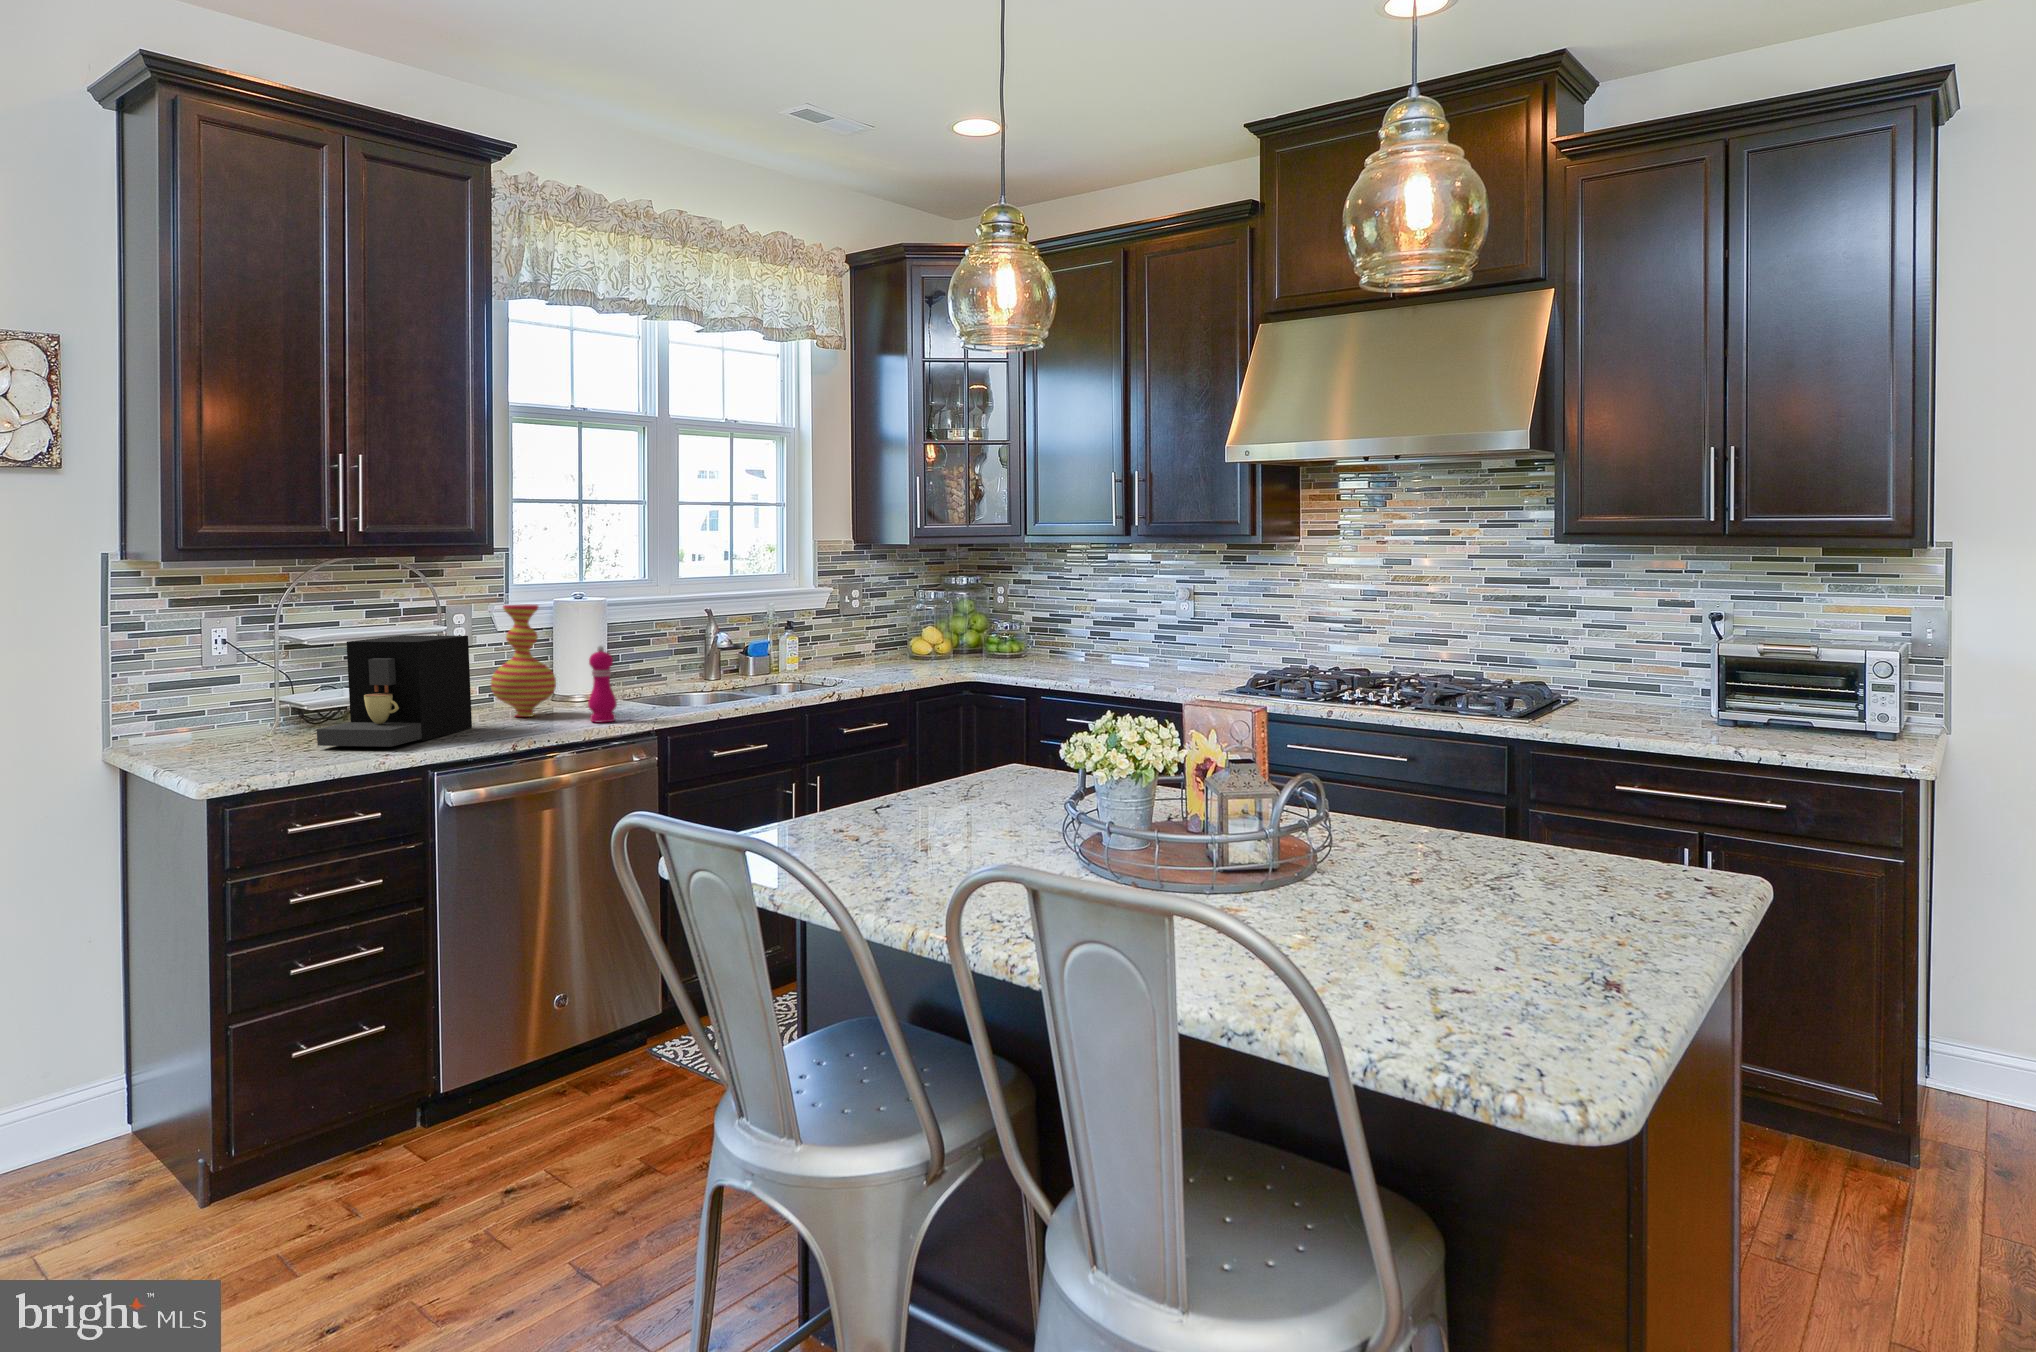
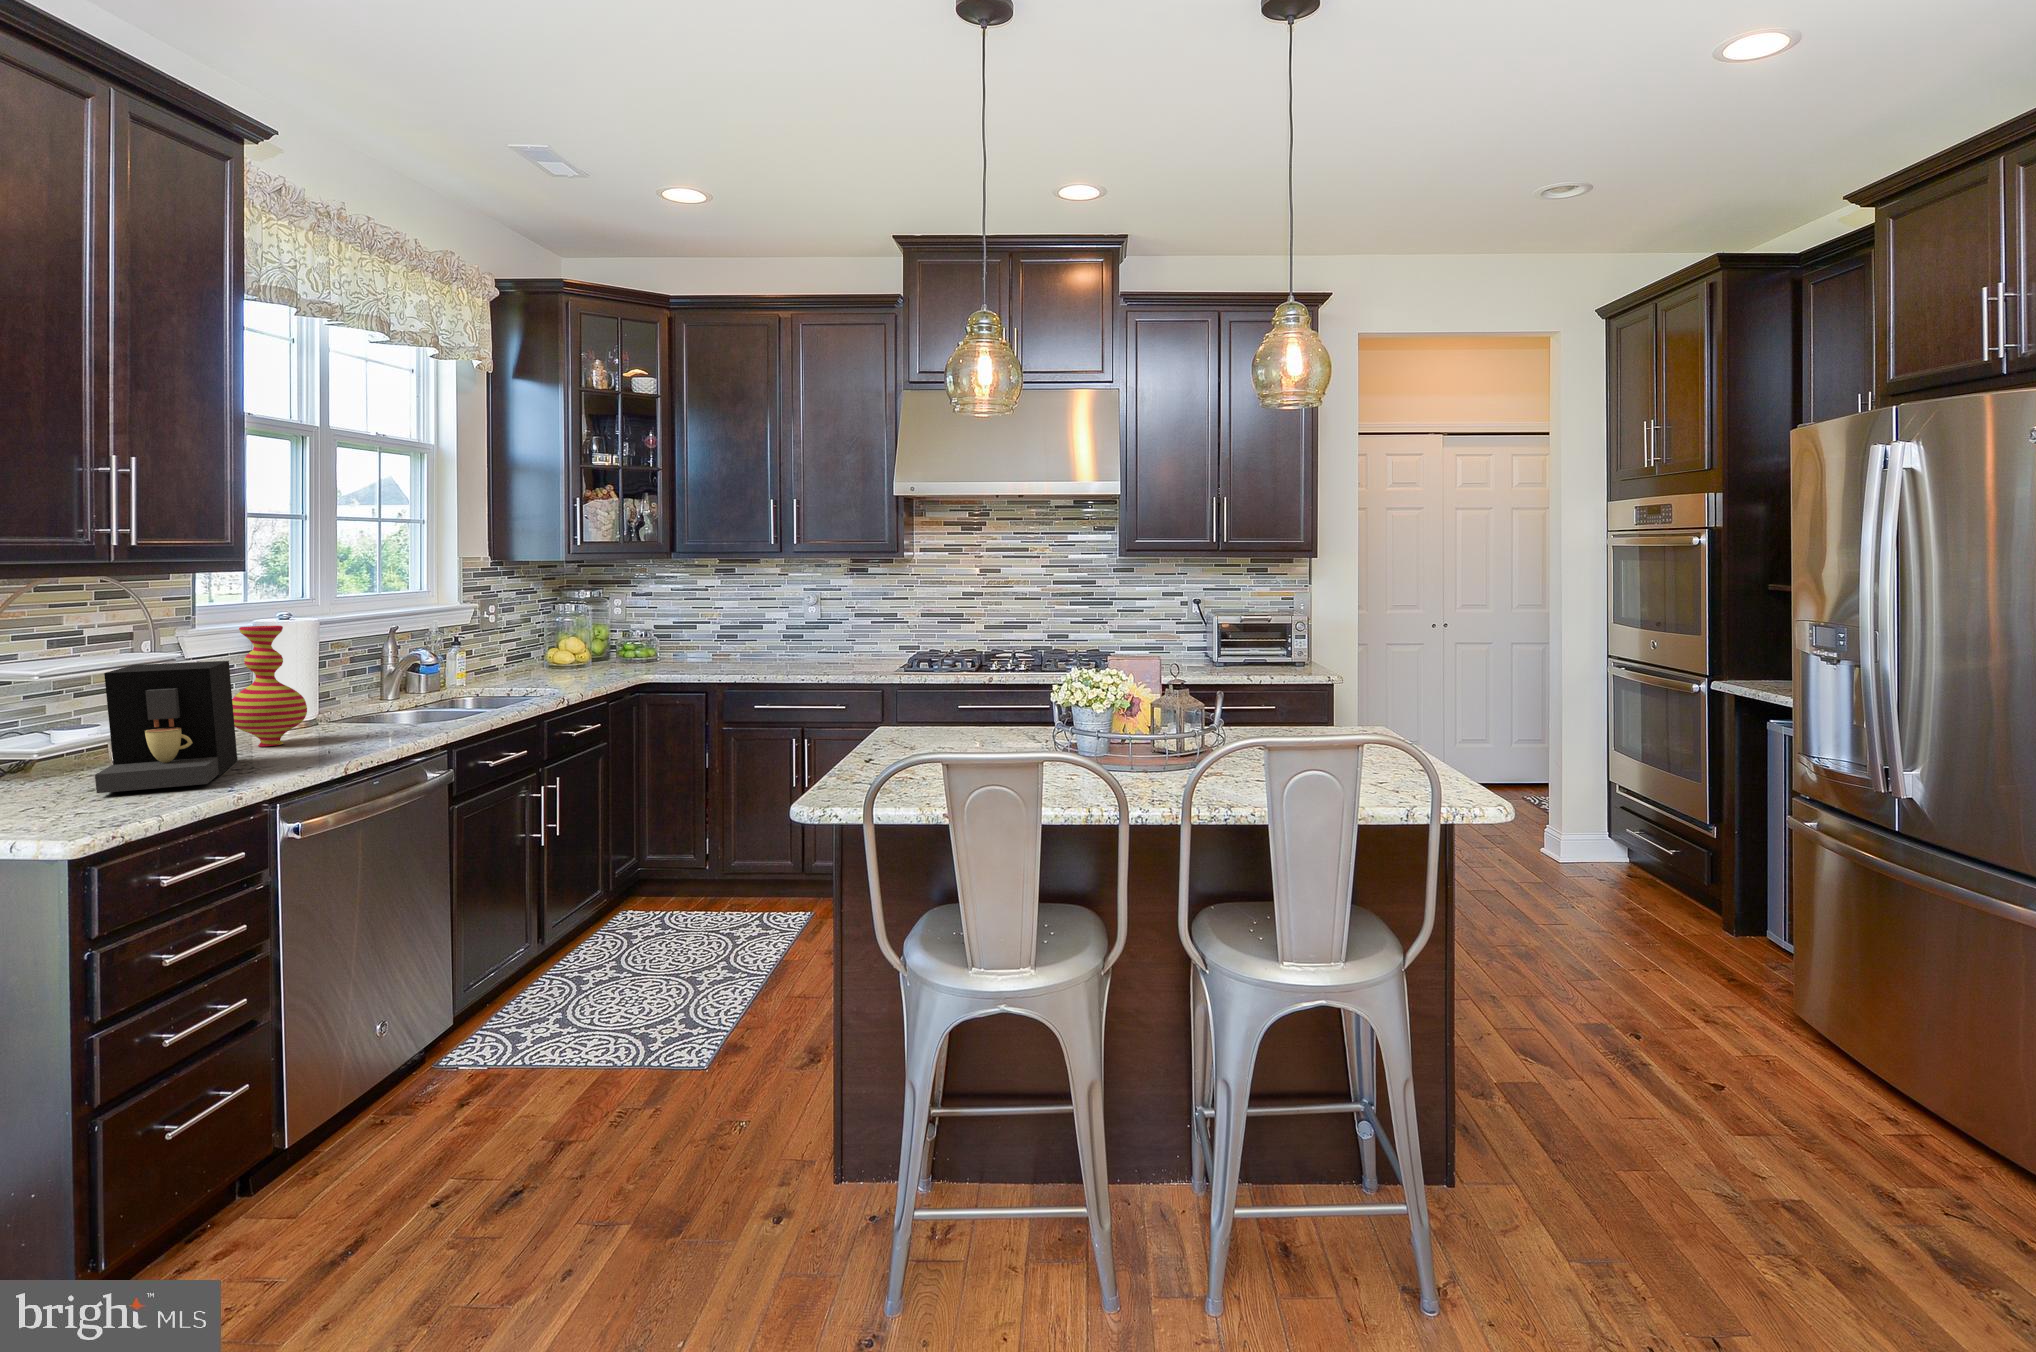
pepper mill: present [588,646,617,723] -> none [365,664,398,743]

